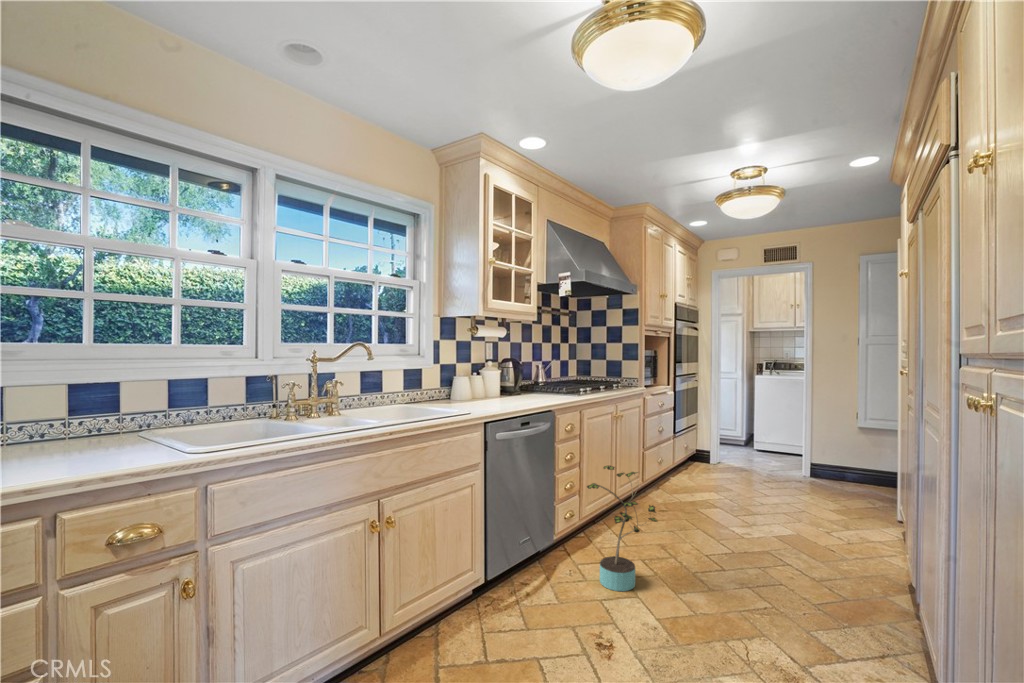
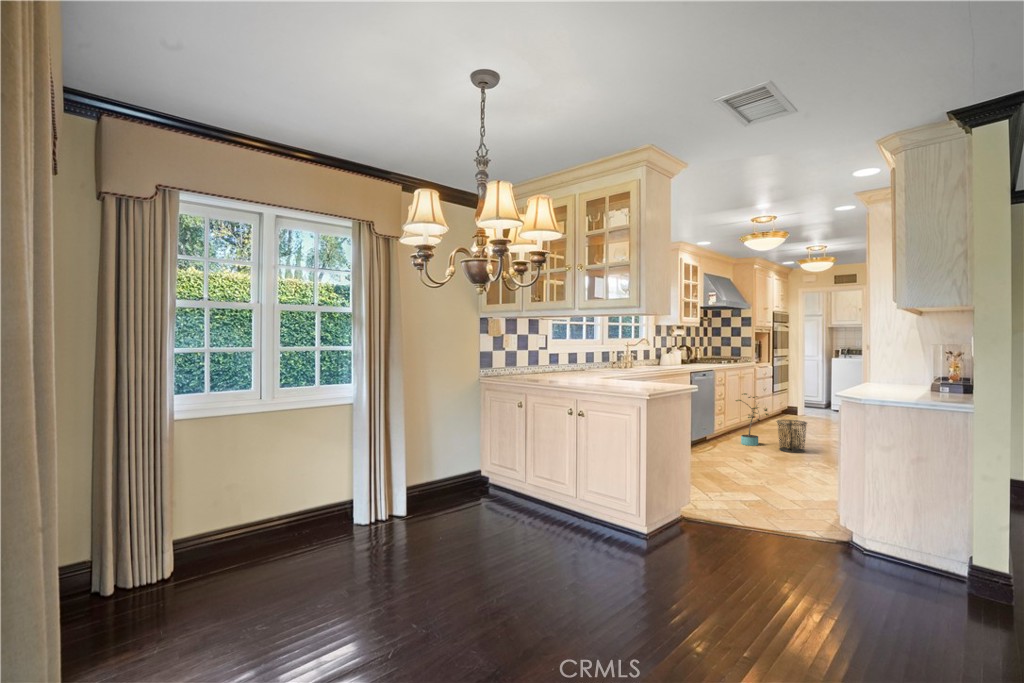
waste bin: none [673,537,744,636] -> present [777,420,807,453]

